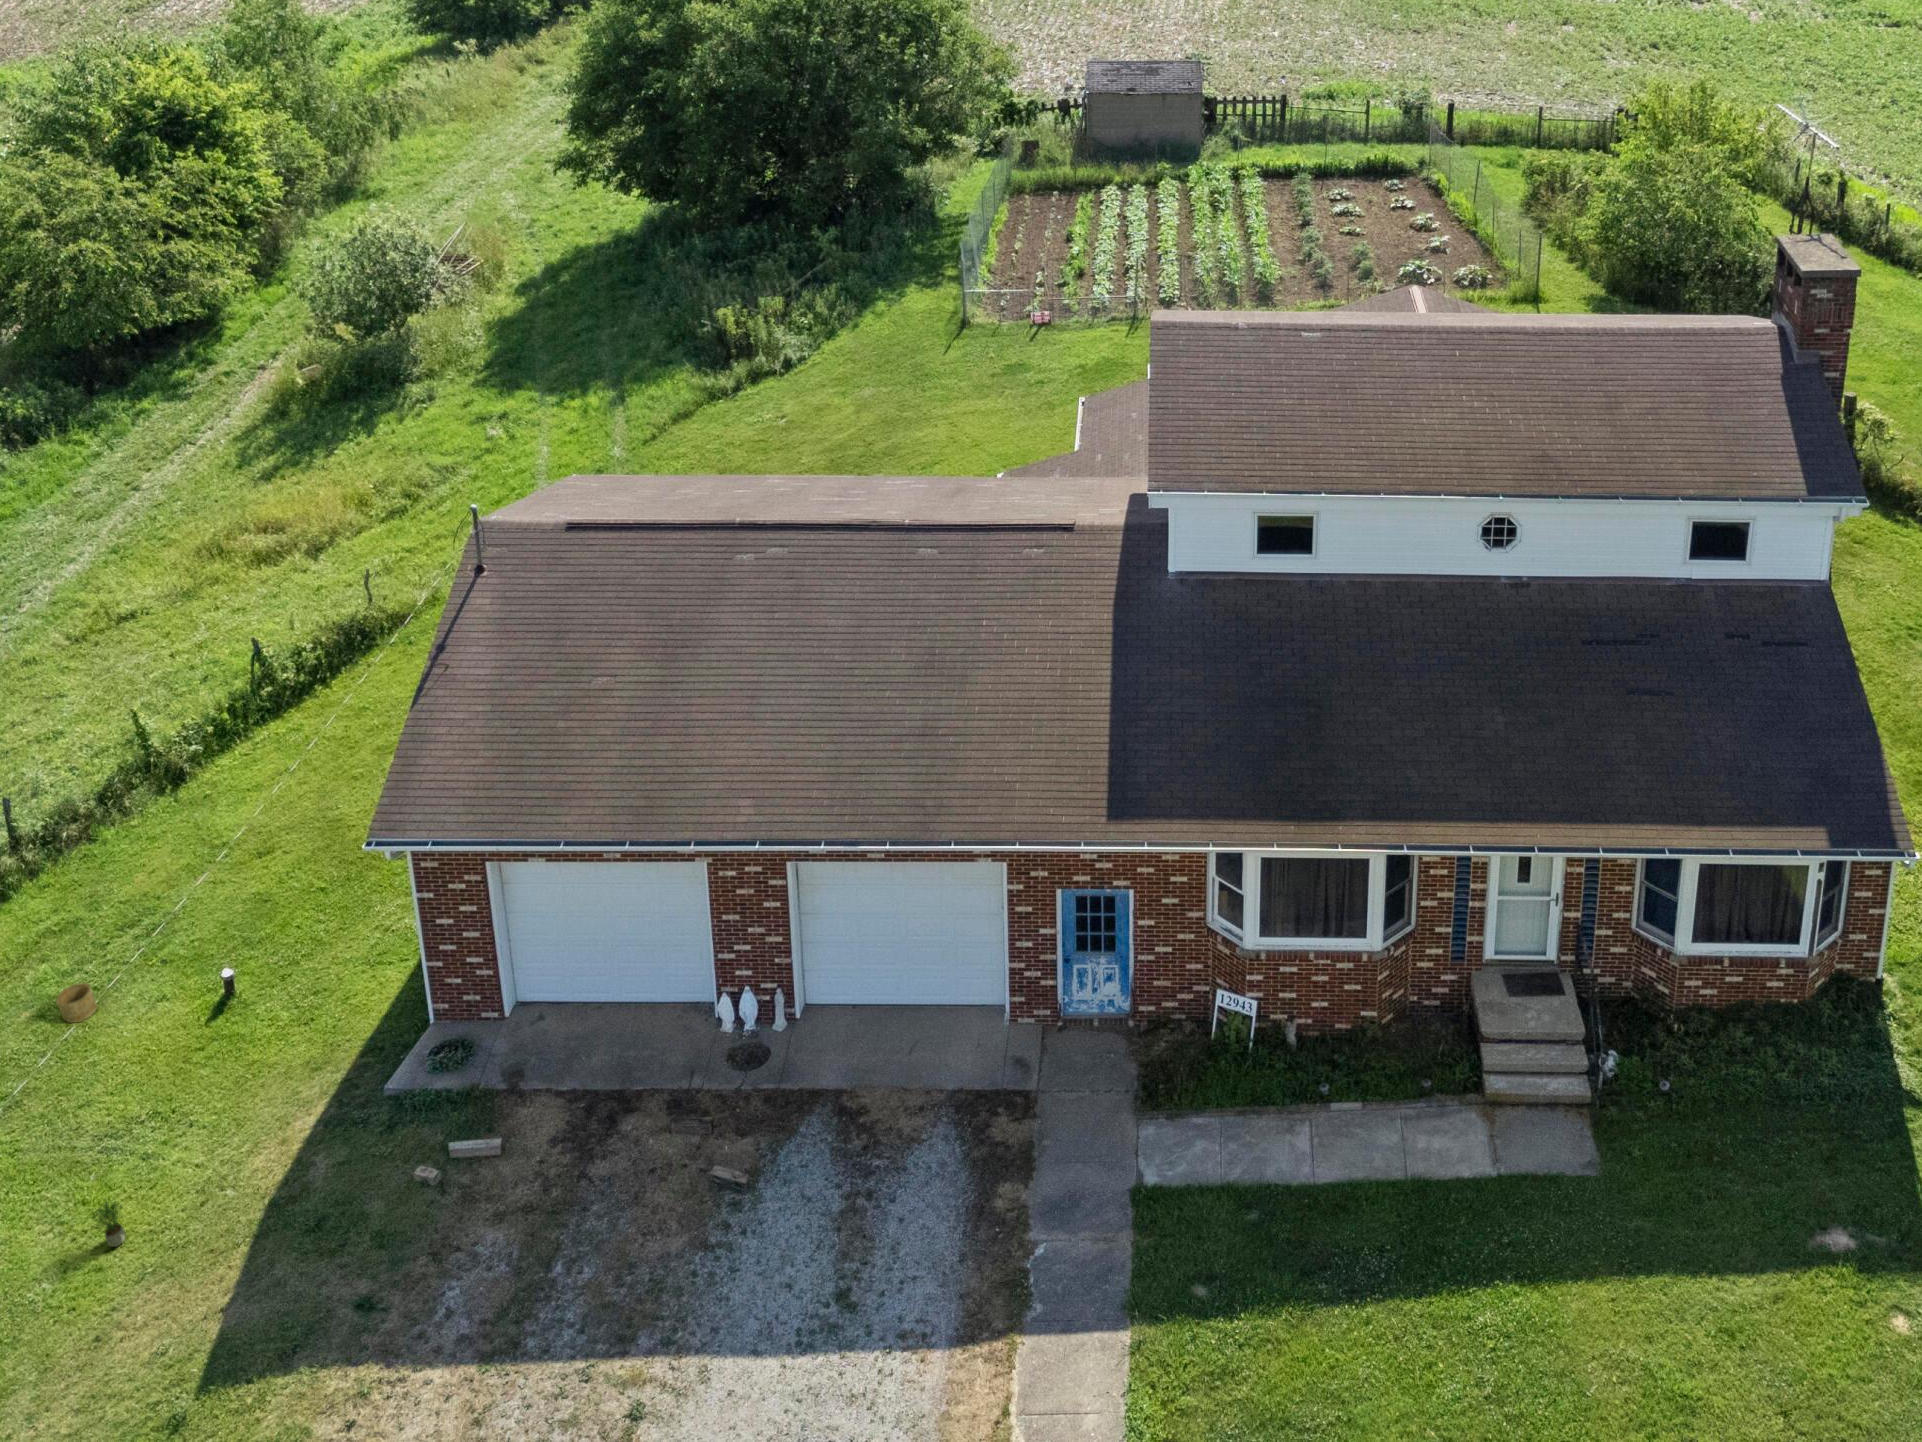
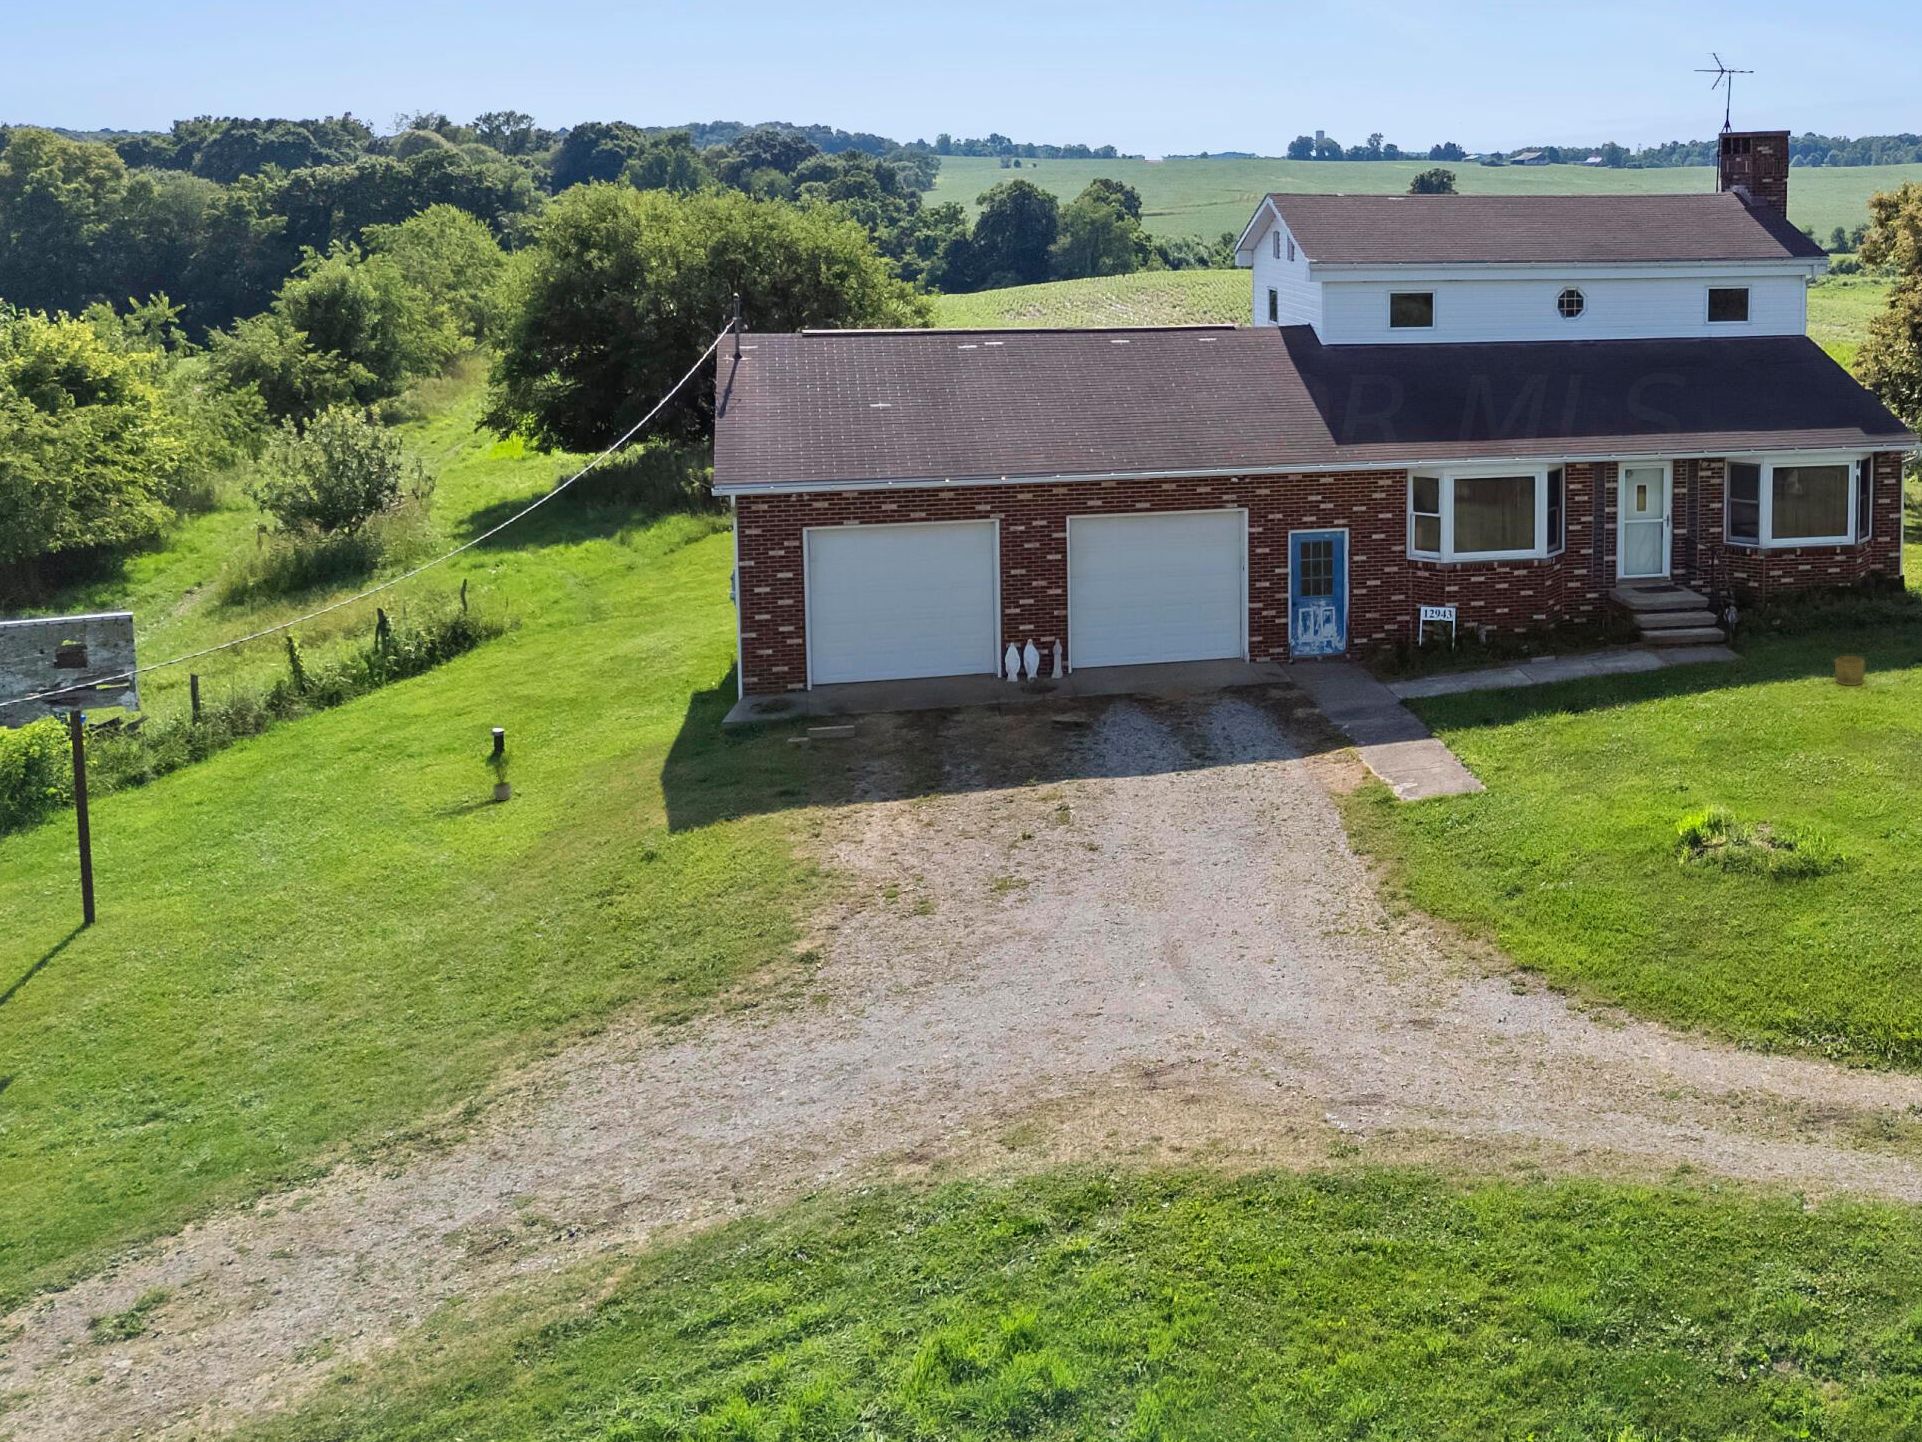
wooden bucket: present [56,982,97,1023] -> present [1835,656,1865,685]

